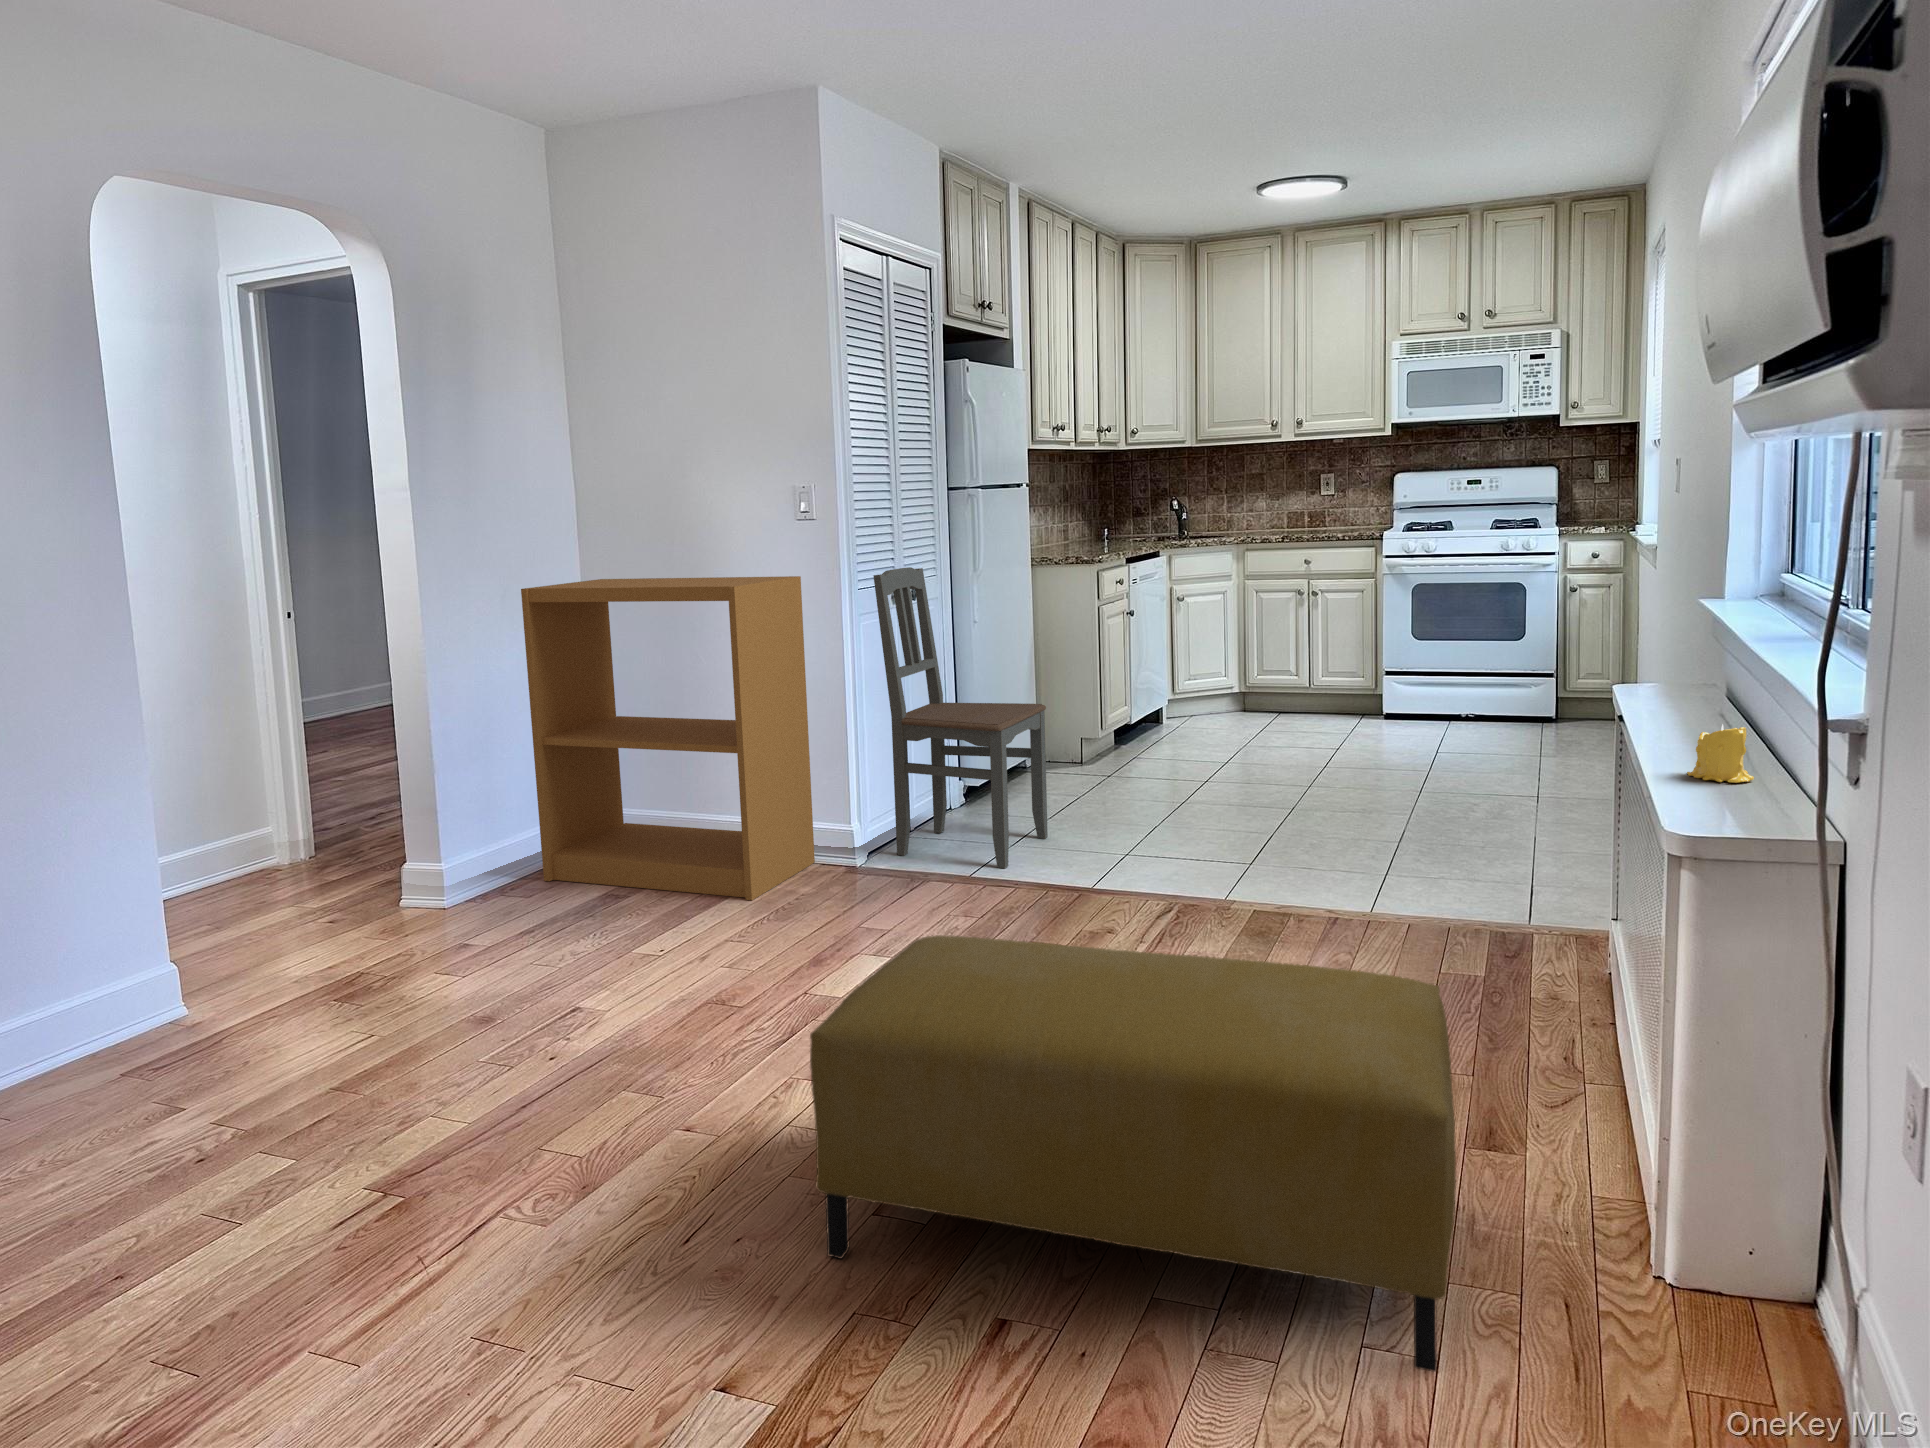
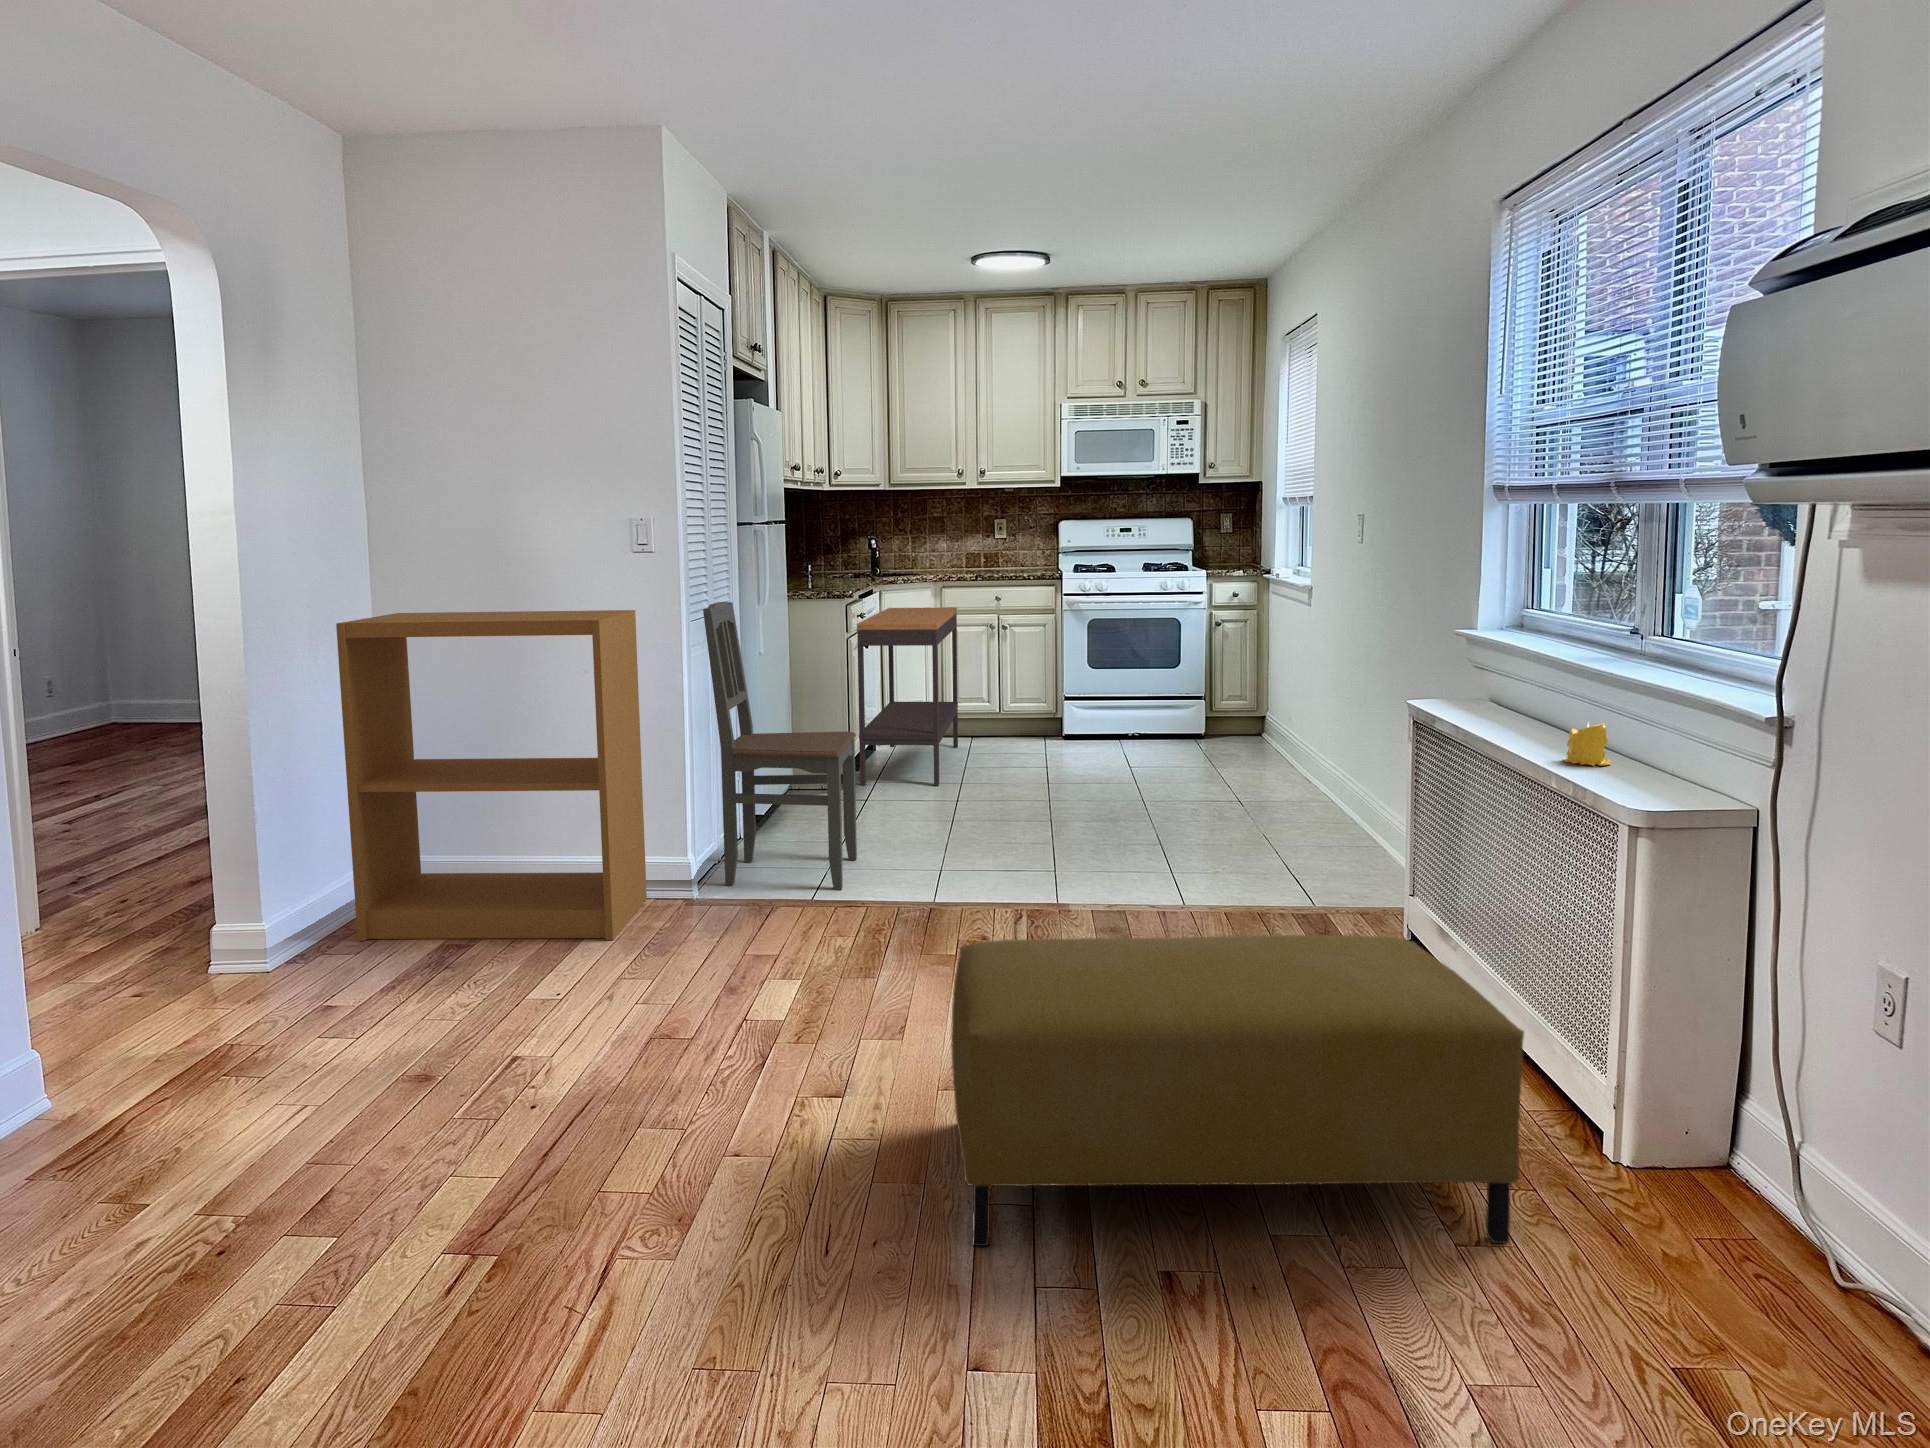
console table: none [1111,572,1253,765] -> present [857,607,958,786]

